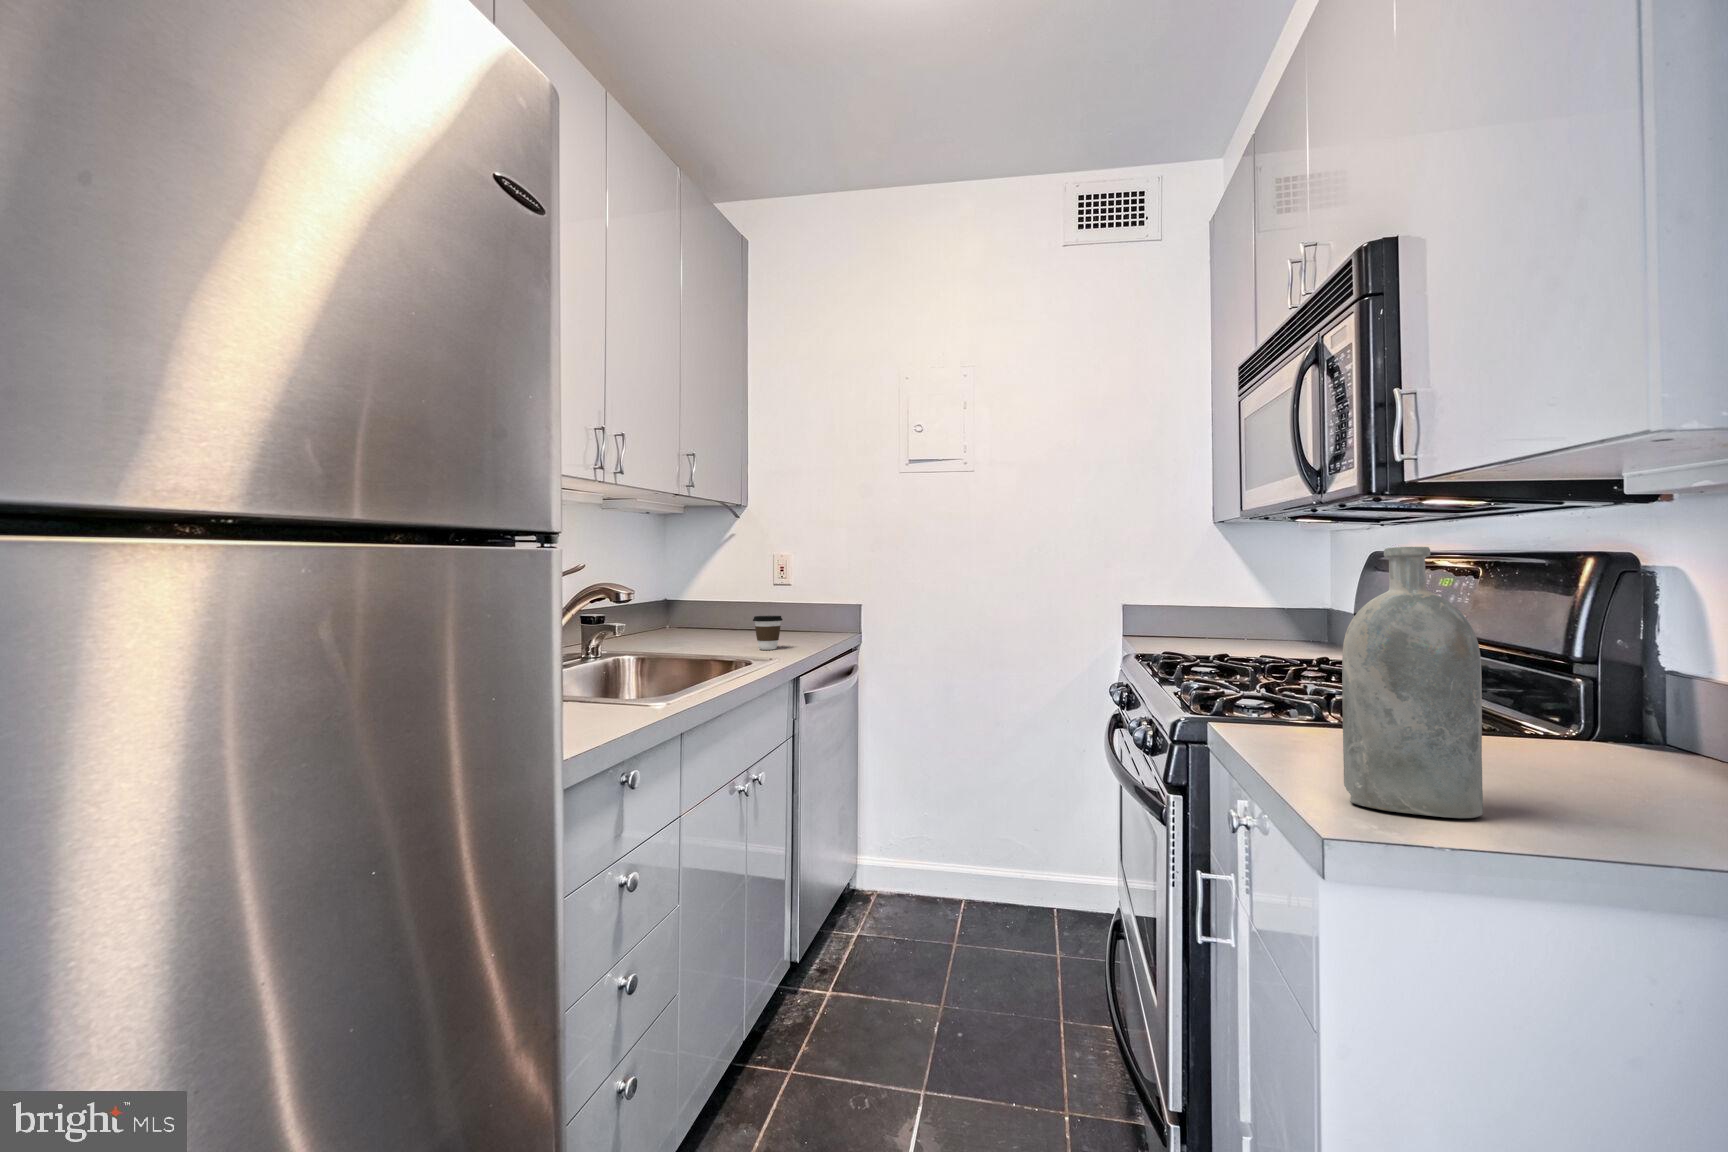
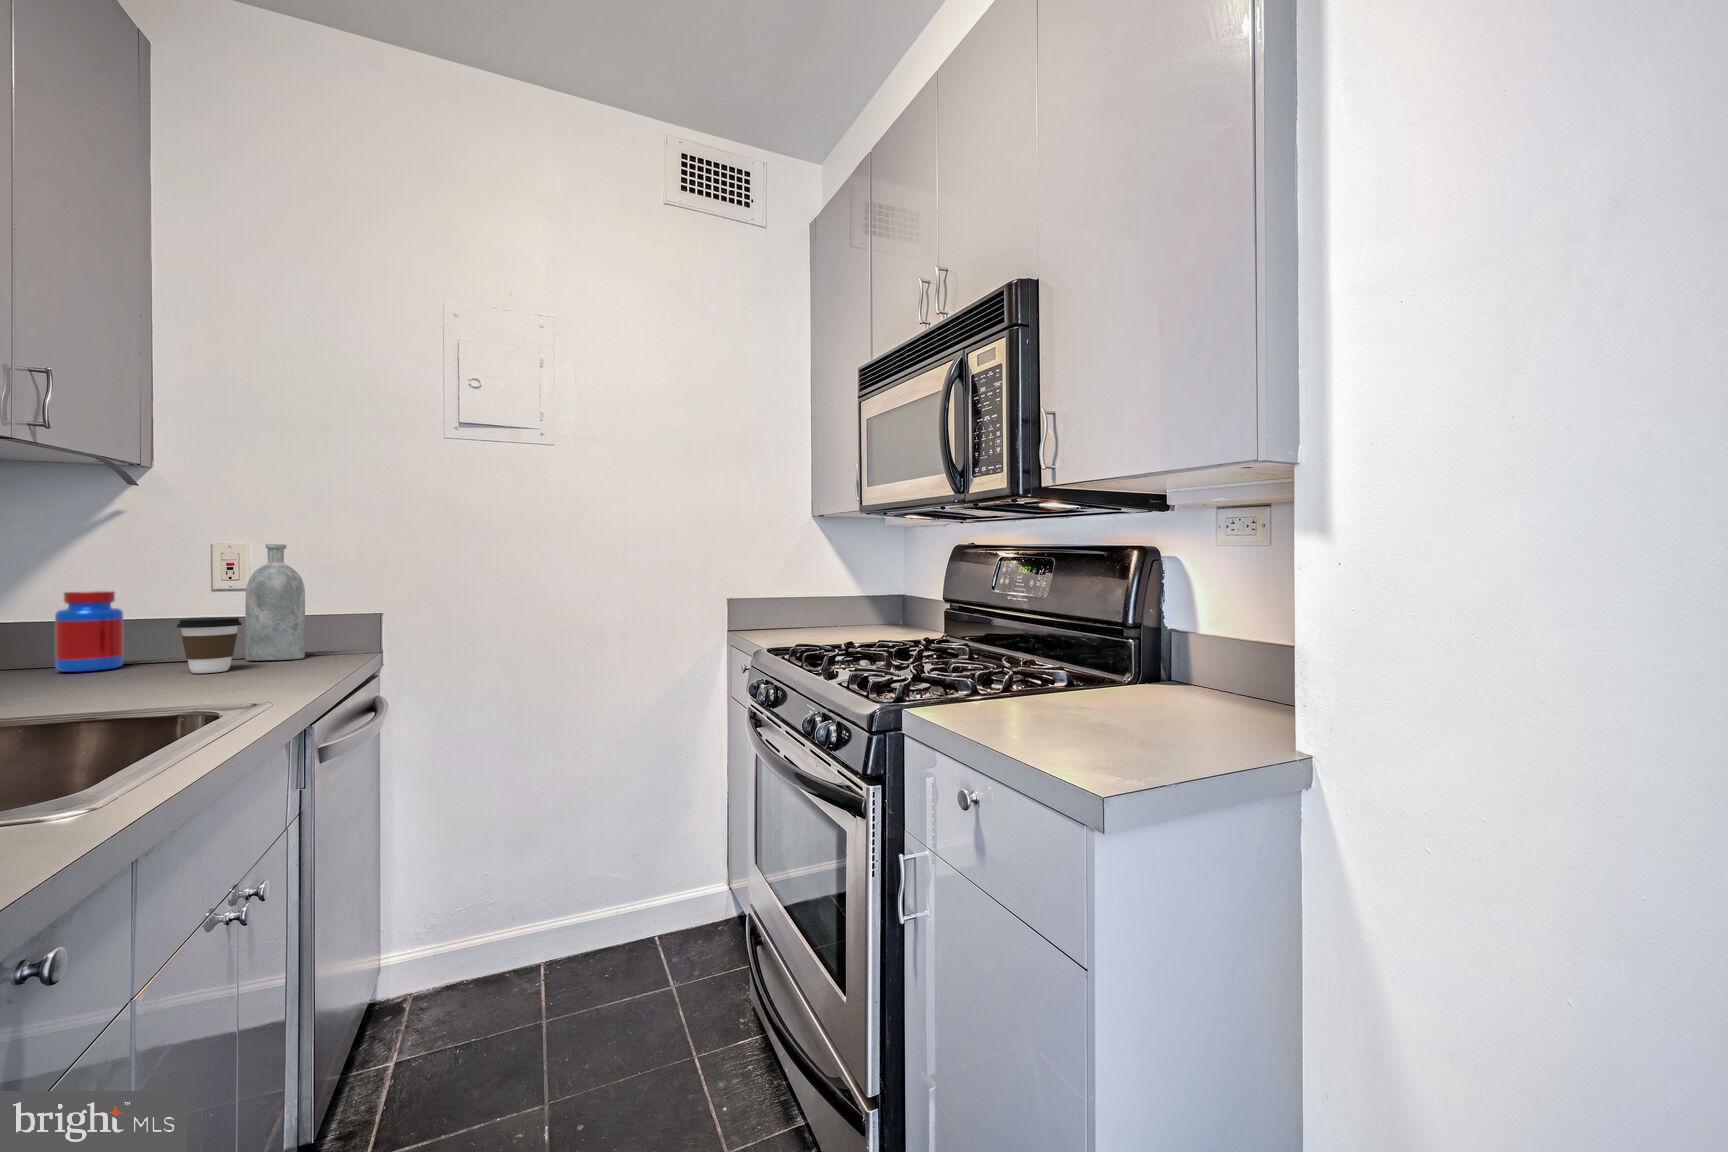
bottle: present [1342,547,1483,818] -> present [245,544,305,661]
jar: none [709,599,736,645] -> present [55,591,124,672]

